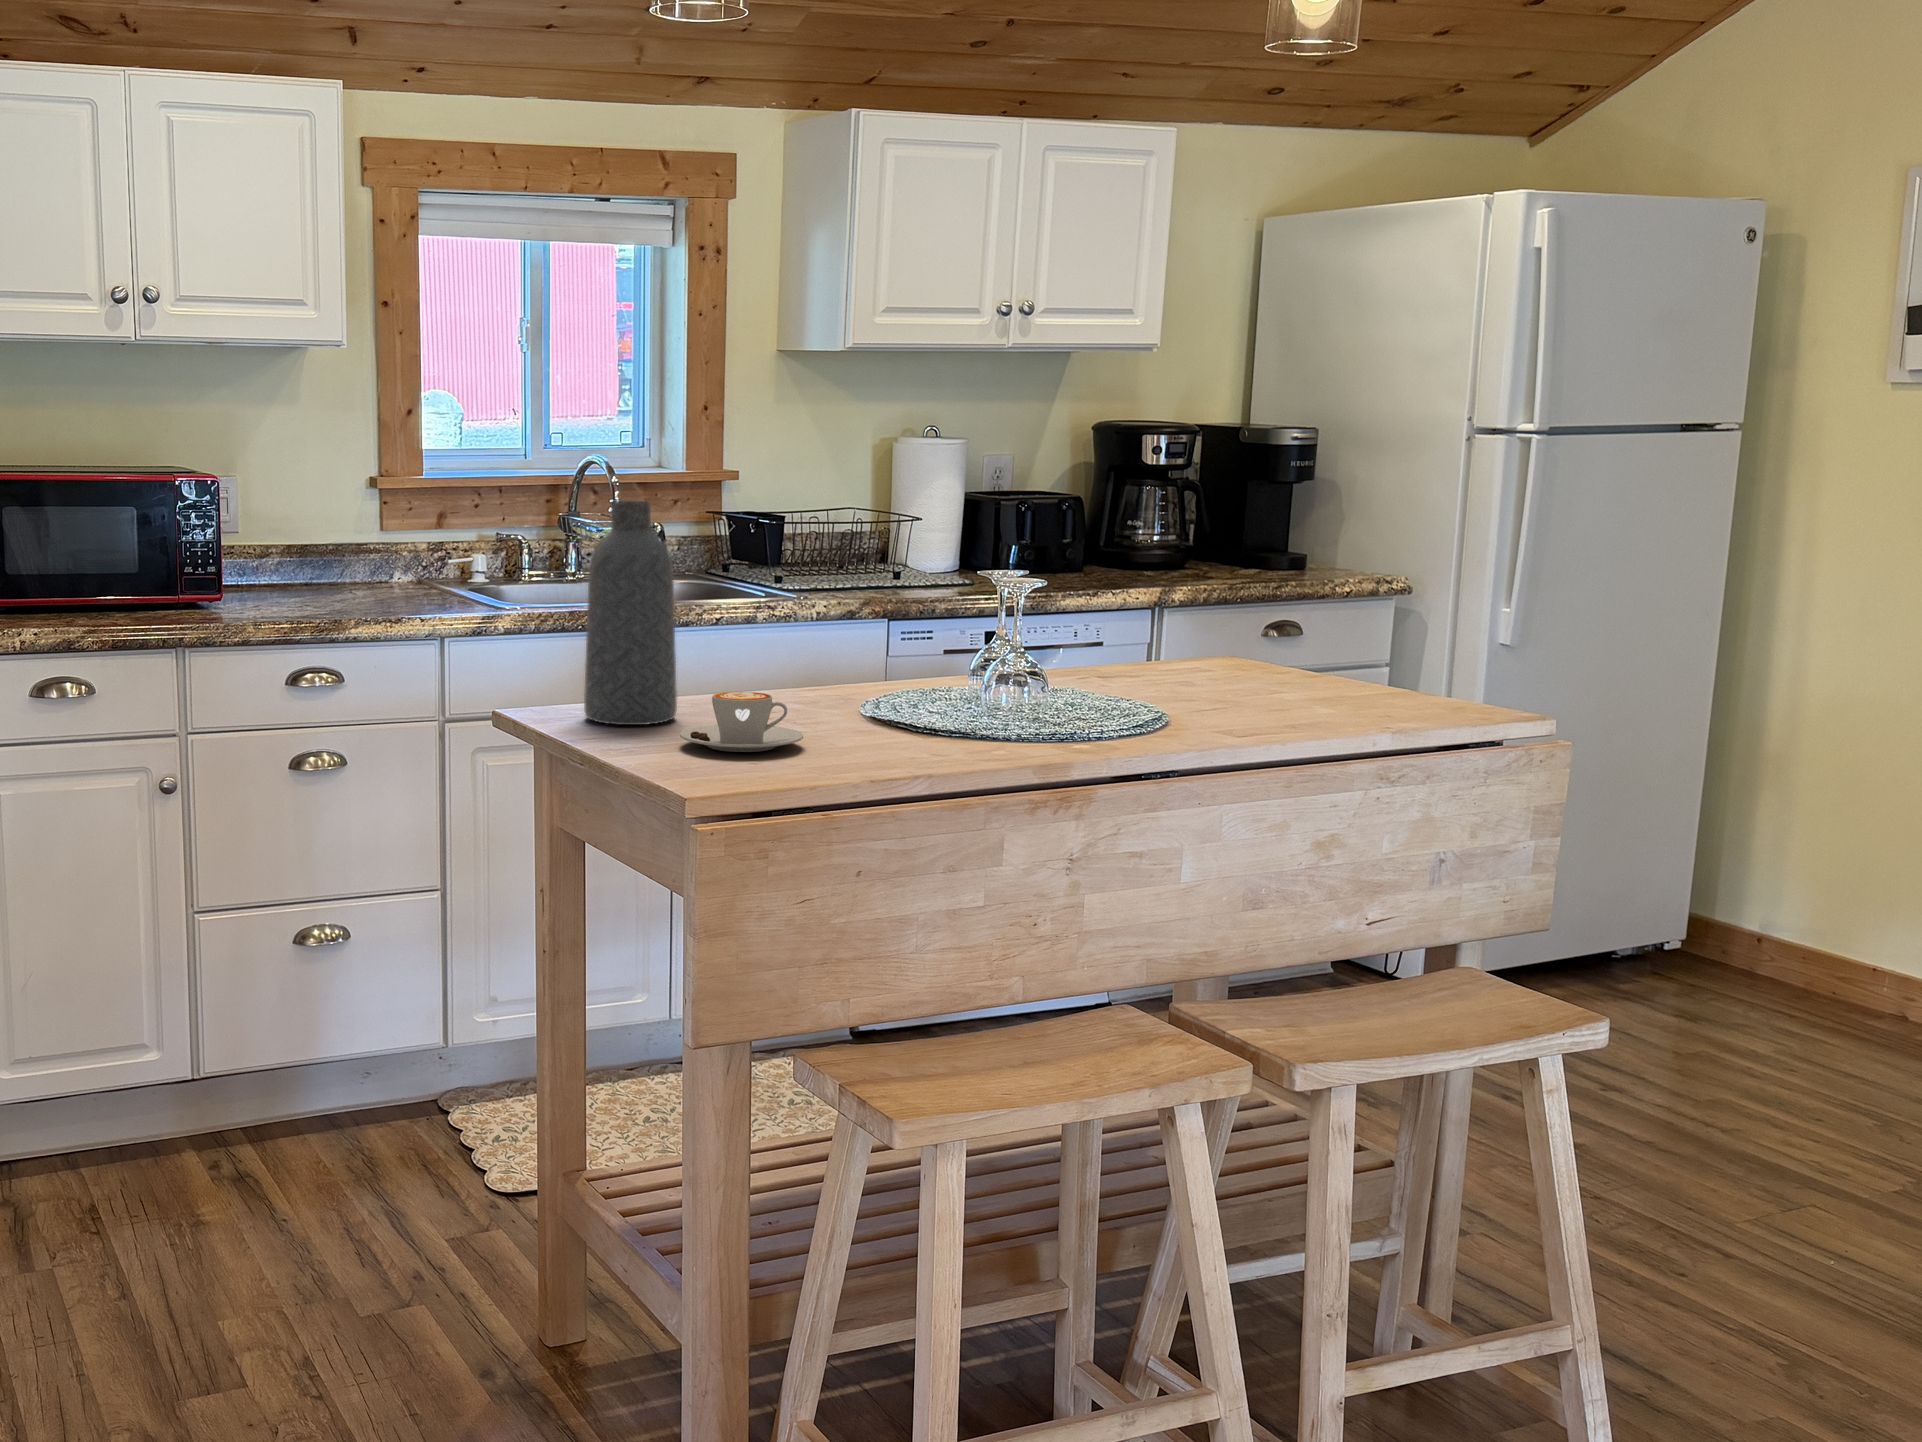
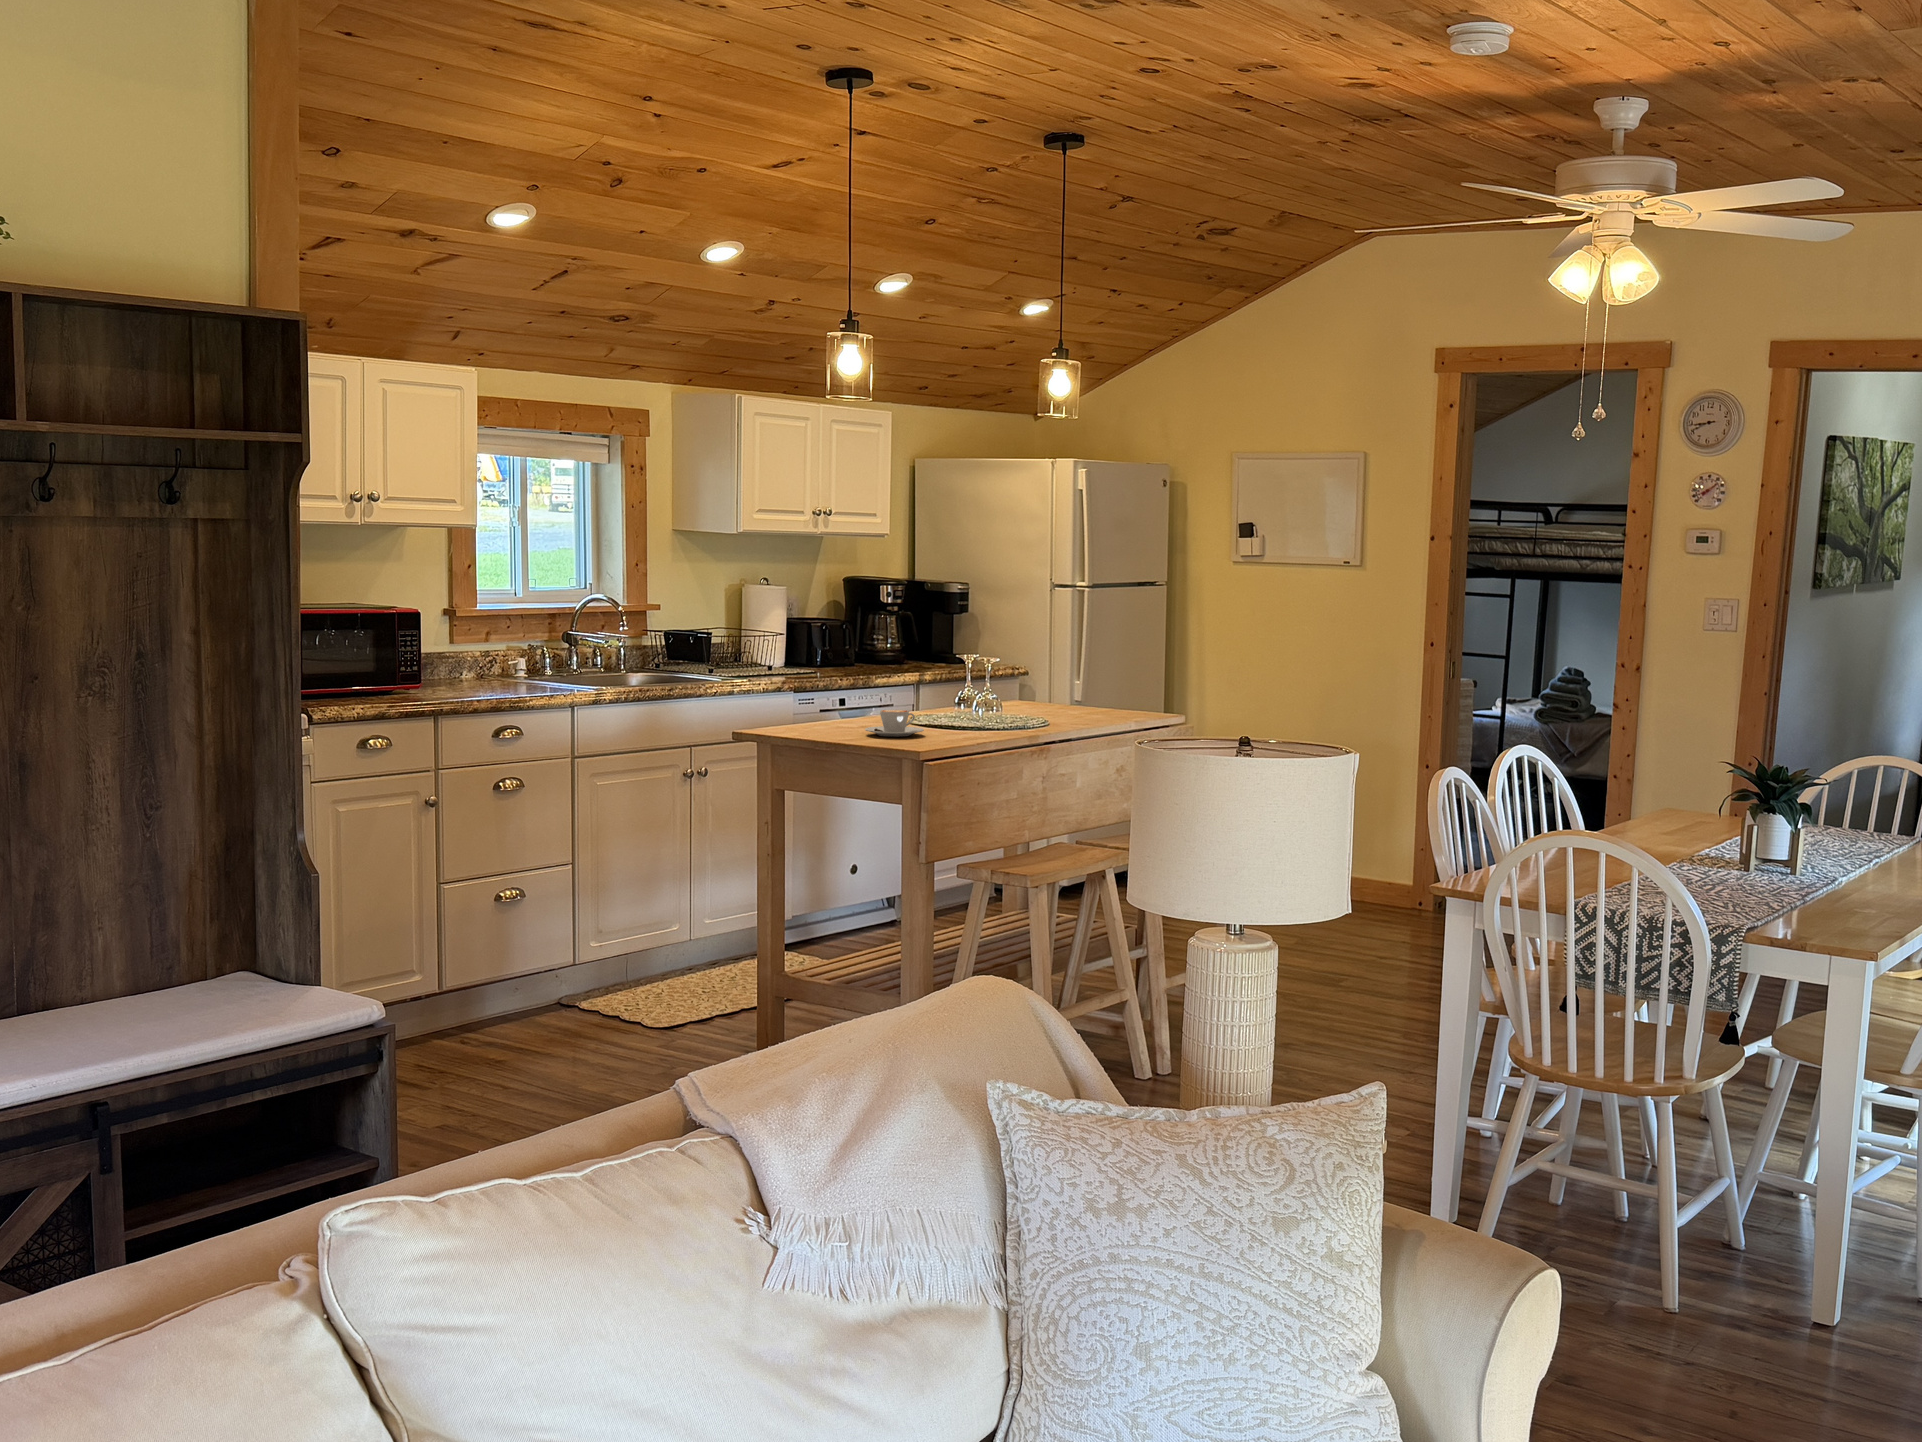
vase: present [584,501,677,725] -> none [791,620,839,731]

